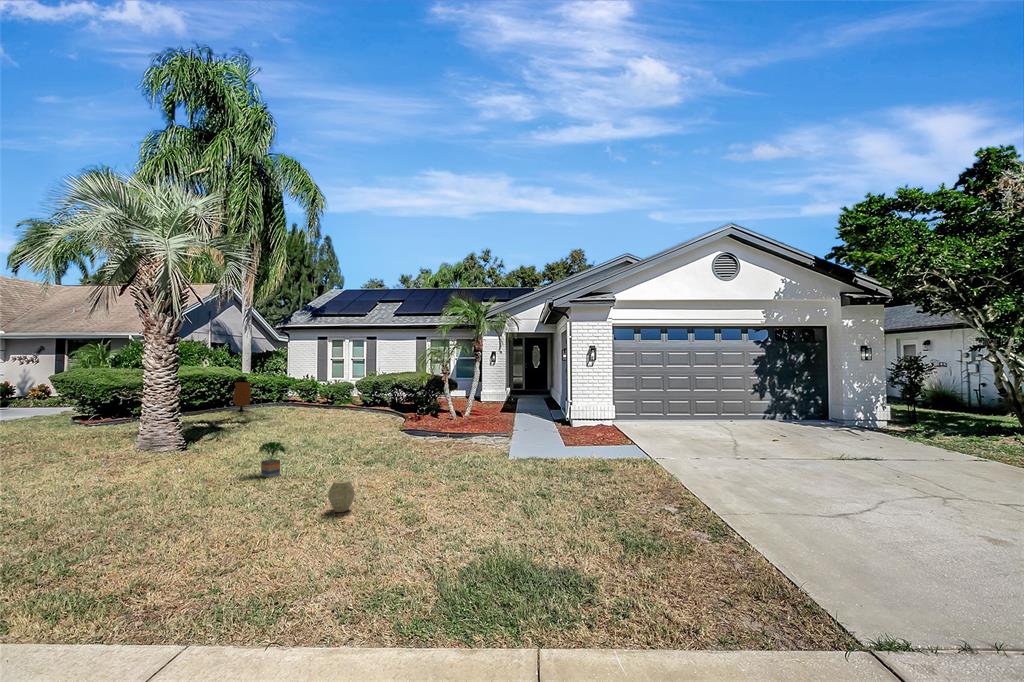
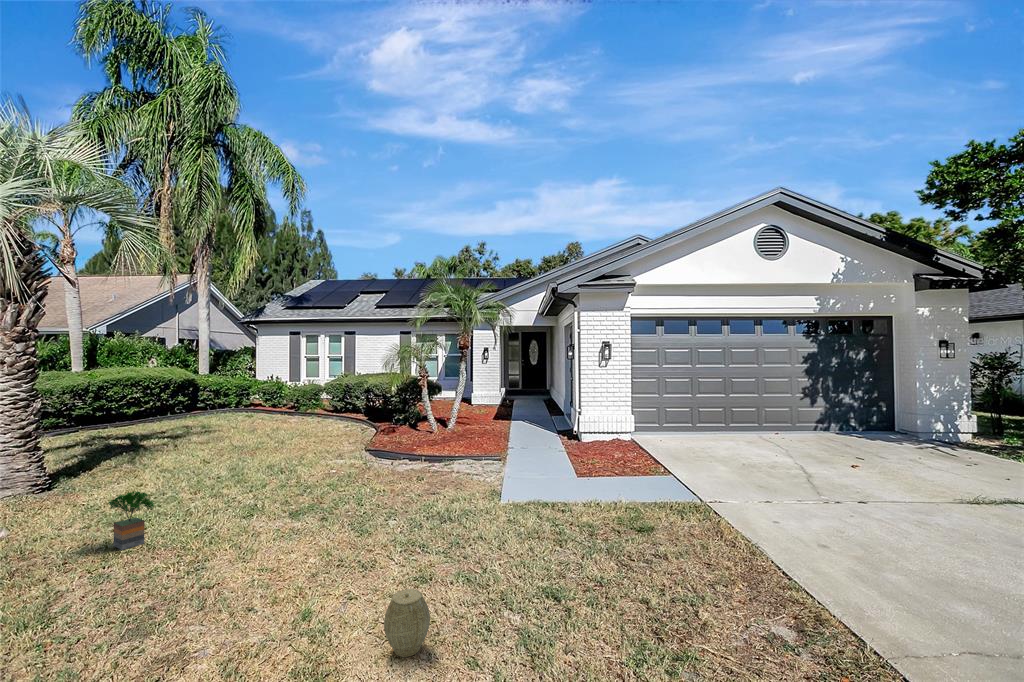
lounge chair: present [232,382,252,414] -> none [171,386,200,424]
woven basket: present [329,479,354,512] -> present [384,589,430,657]

